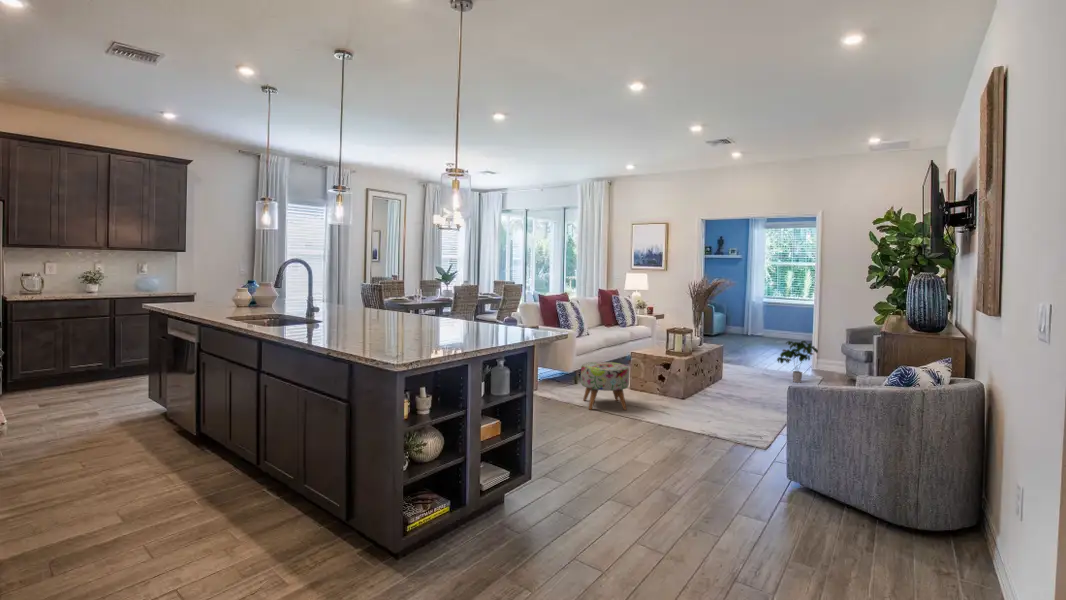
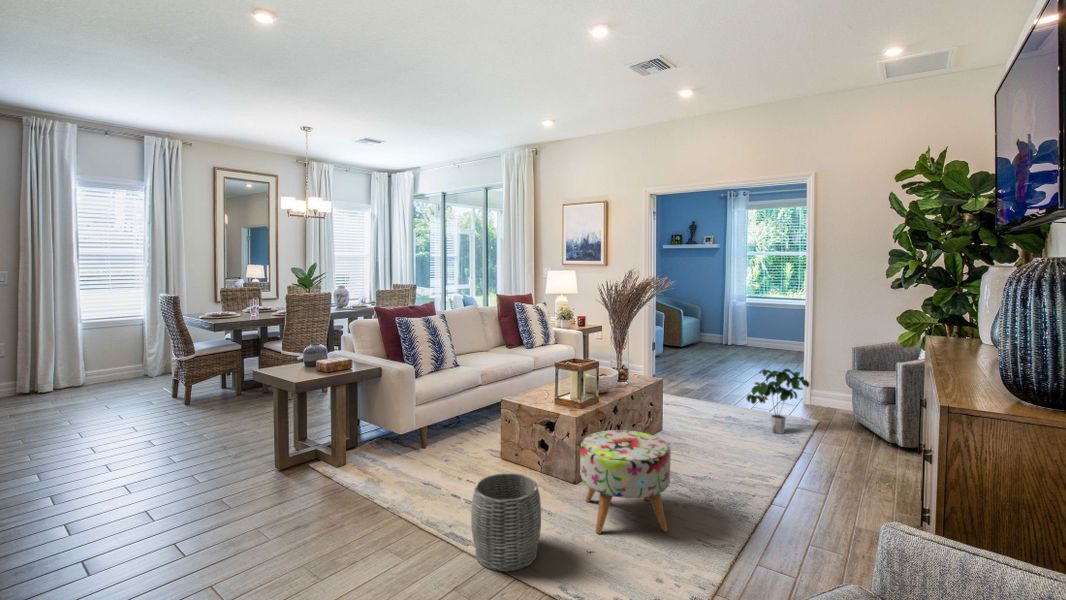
ottoman: present [581,362,629,410] -> present [580,430,671,534]
woven basket: none [647,381,684,424] -> present [471,473,541,571]

